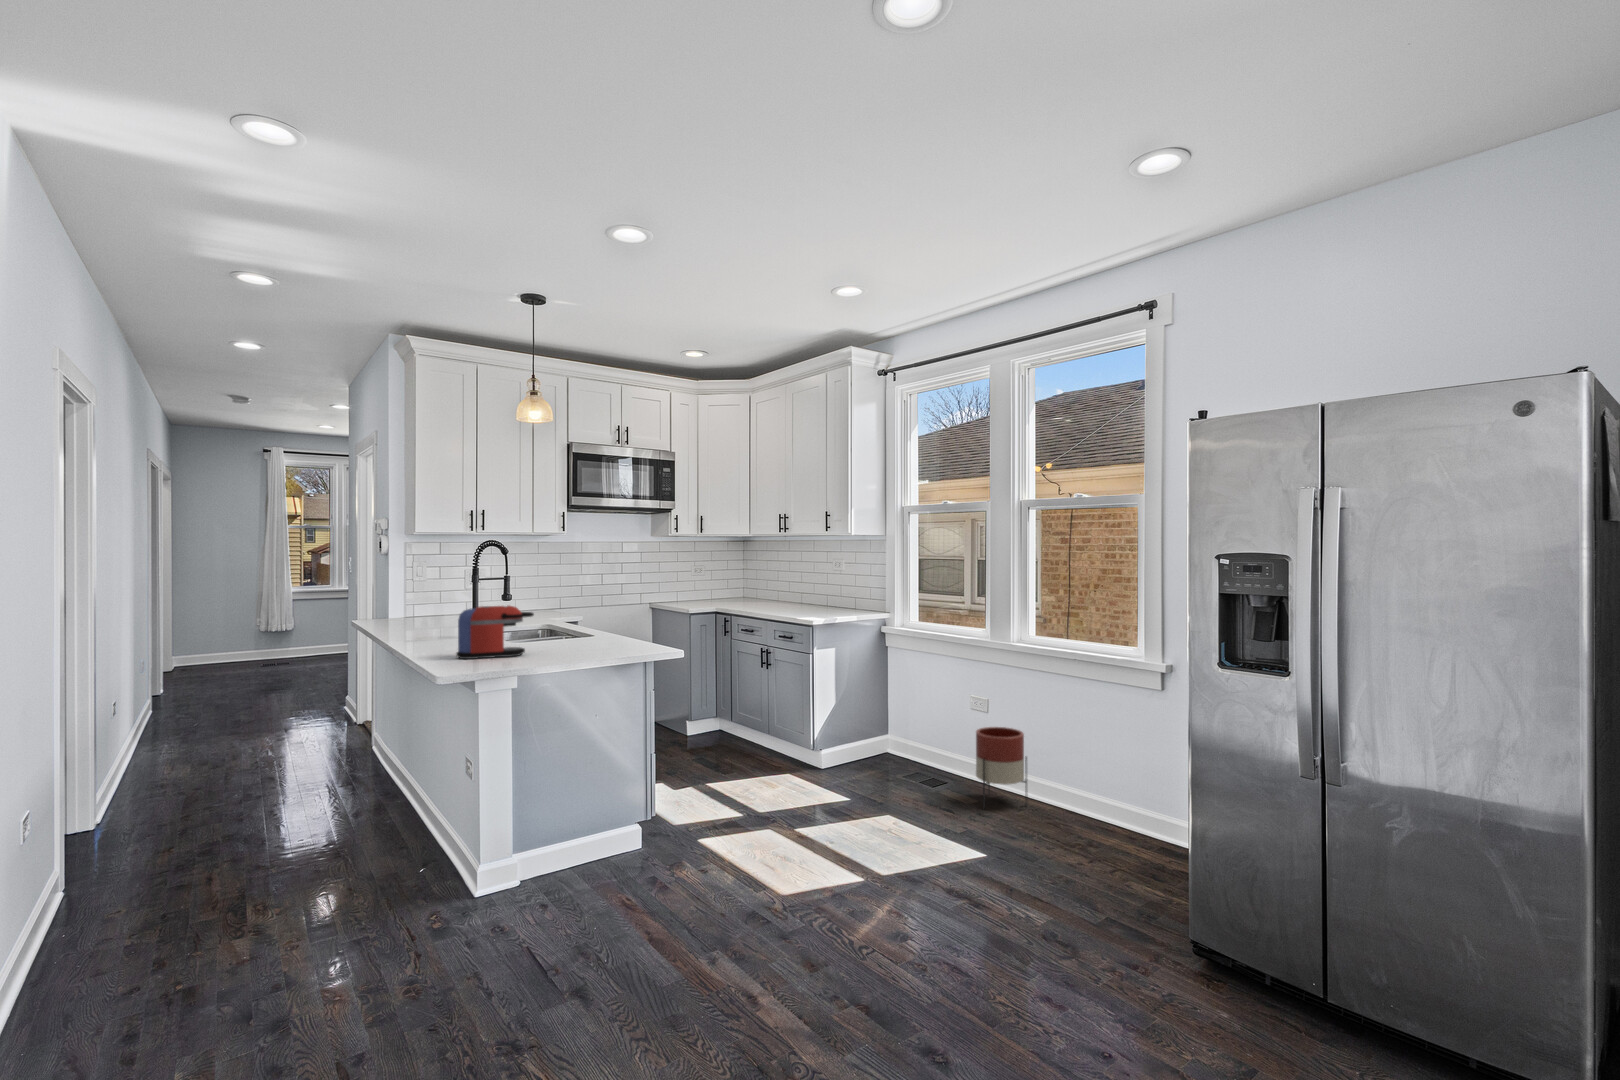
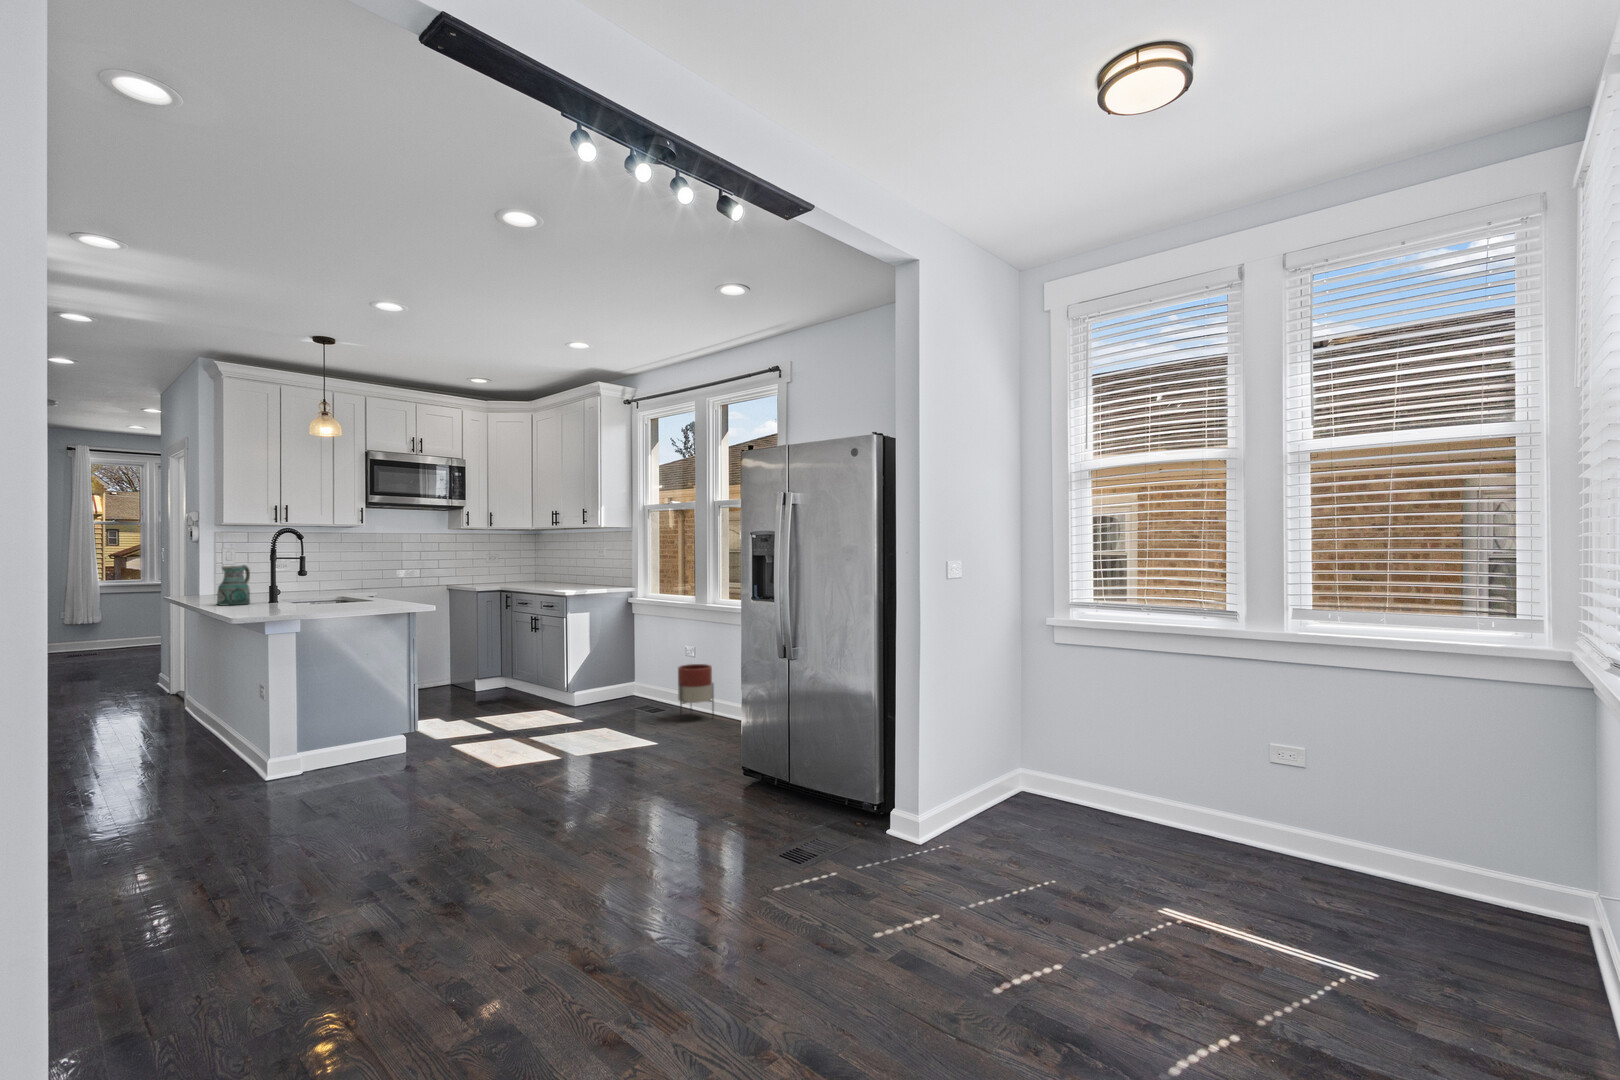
ceramic pitcher: none [410,585,446,636] -> present [217,565,250,605]
coffee maker: present [456,606,534,659] -> none [253,575,319,614]

